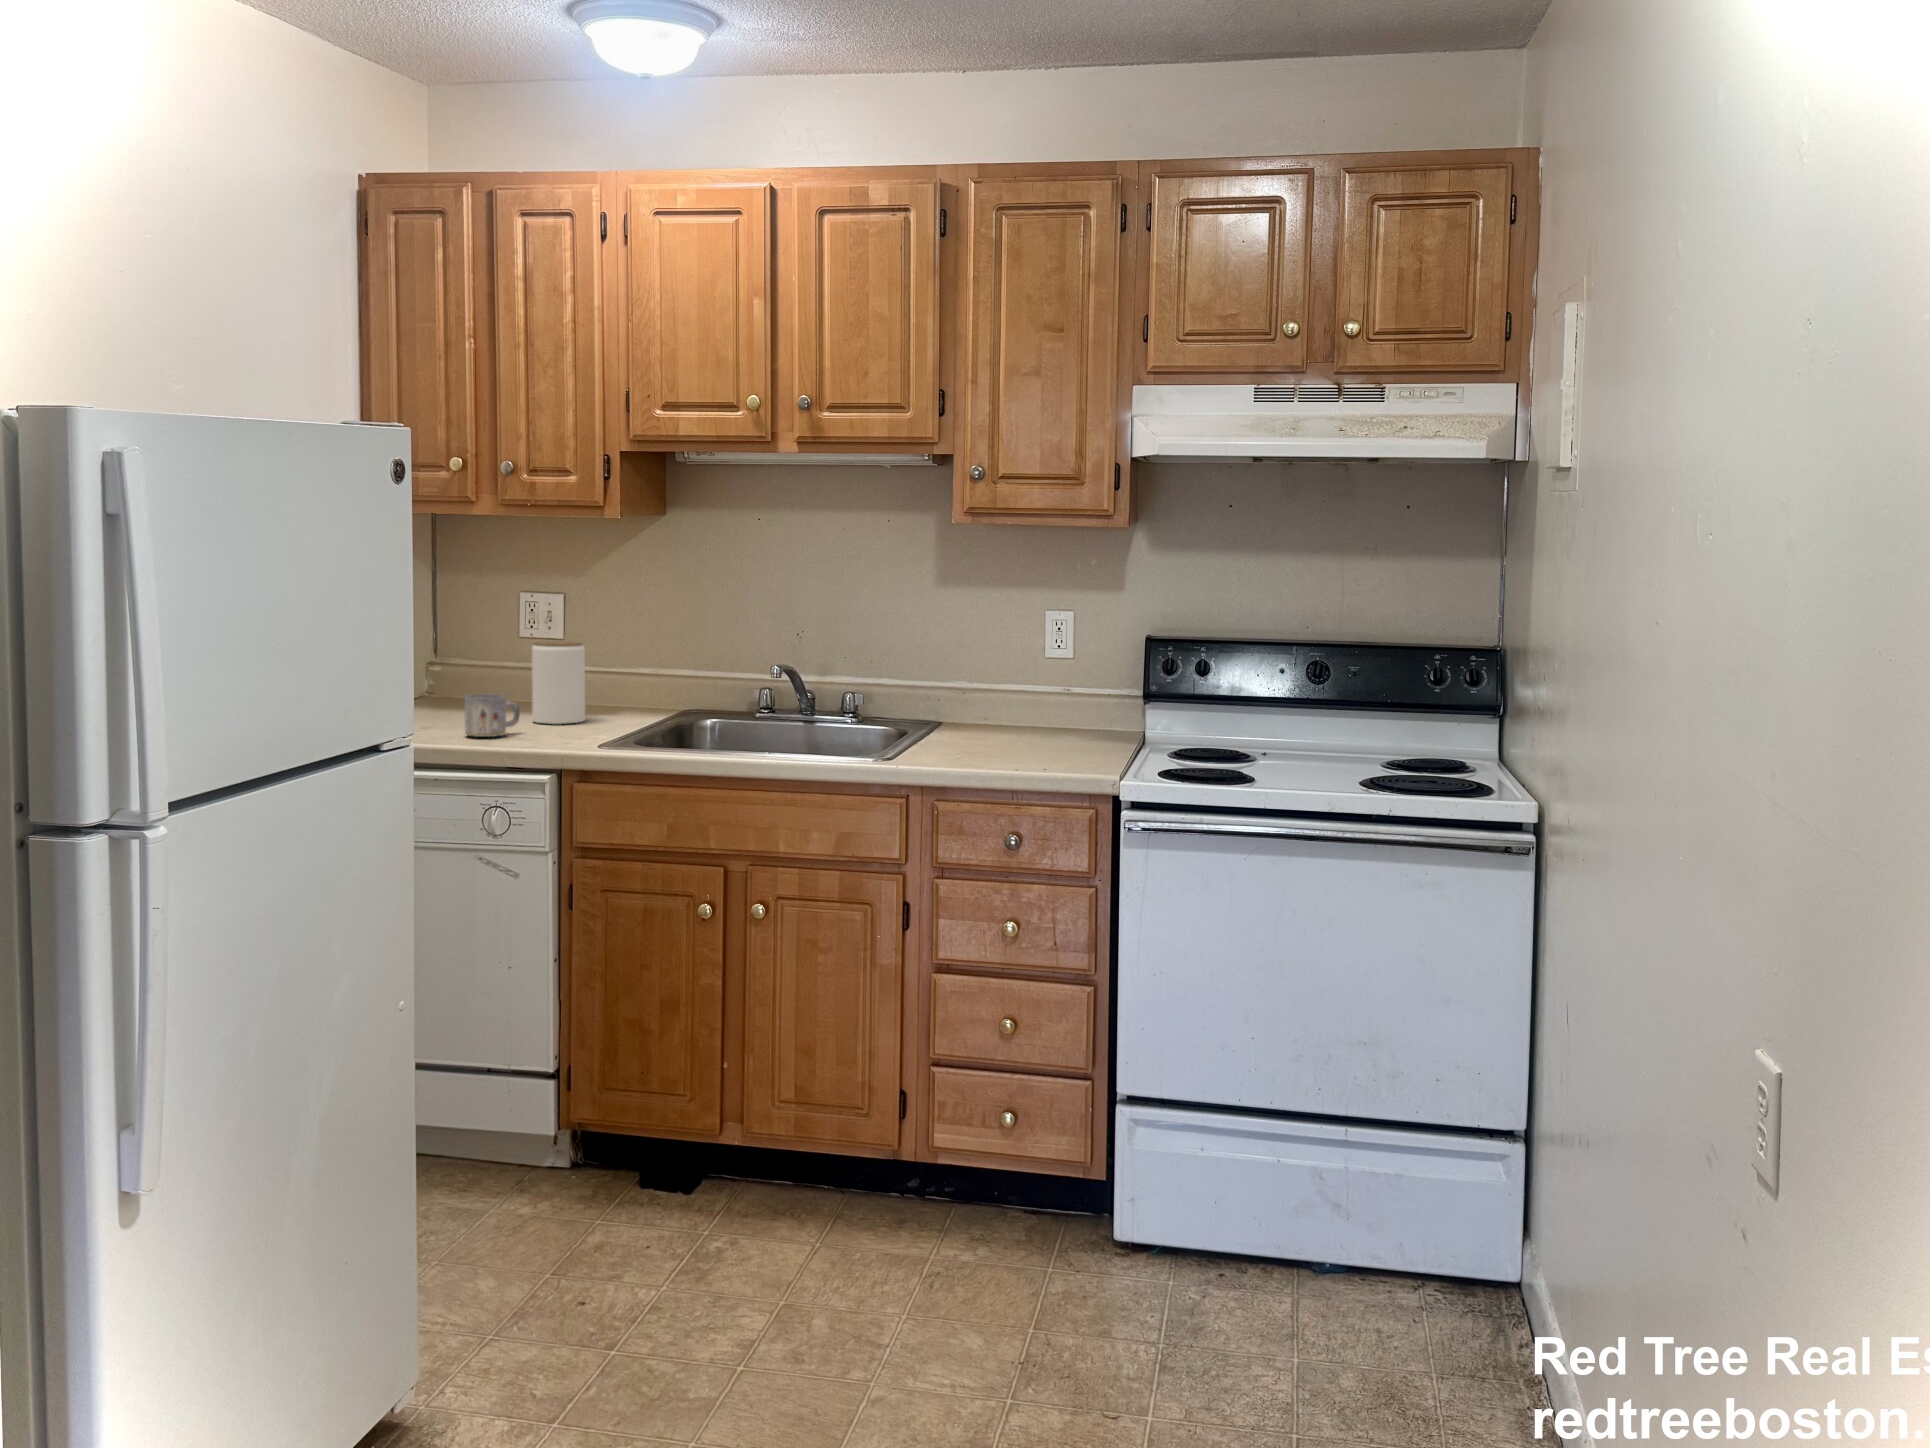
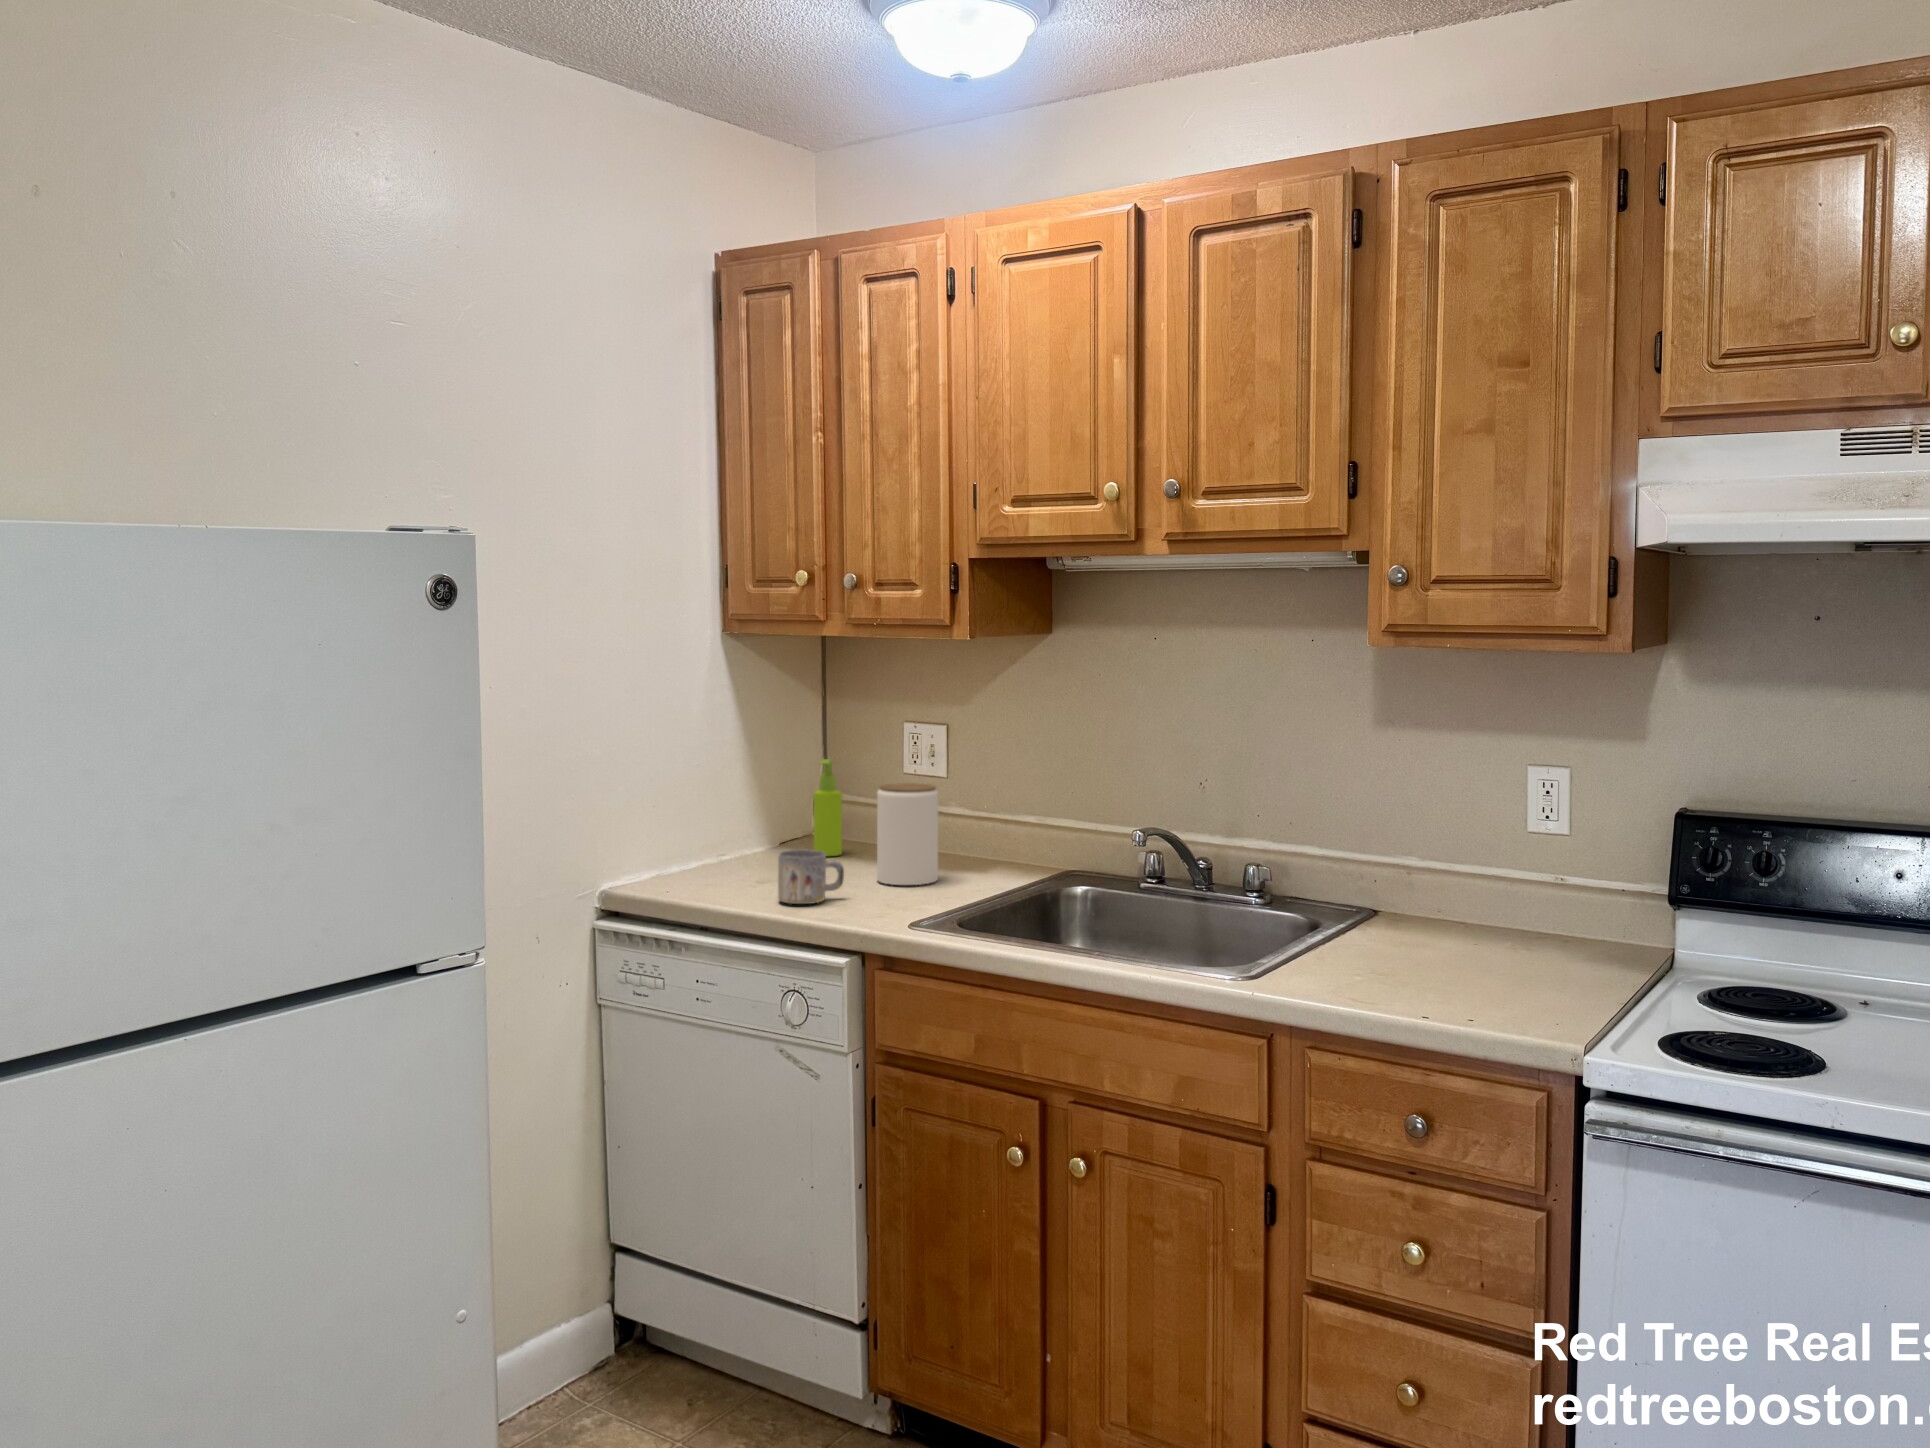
soap dispenser: none [451,626,478,710] -> present [814,759,842,856]

